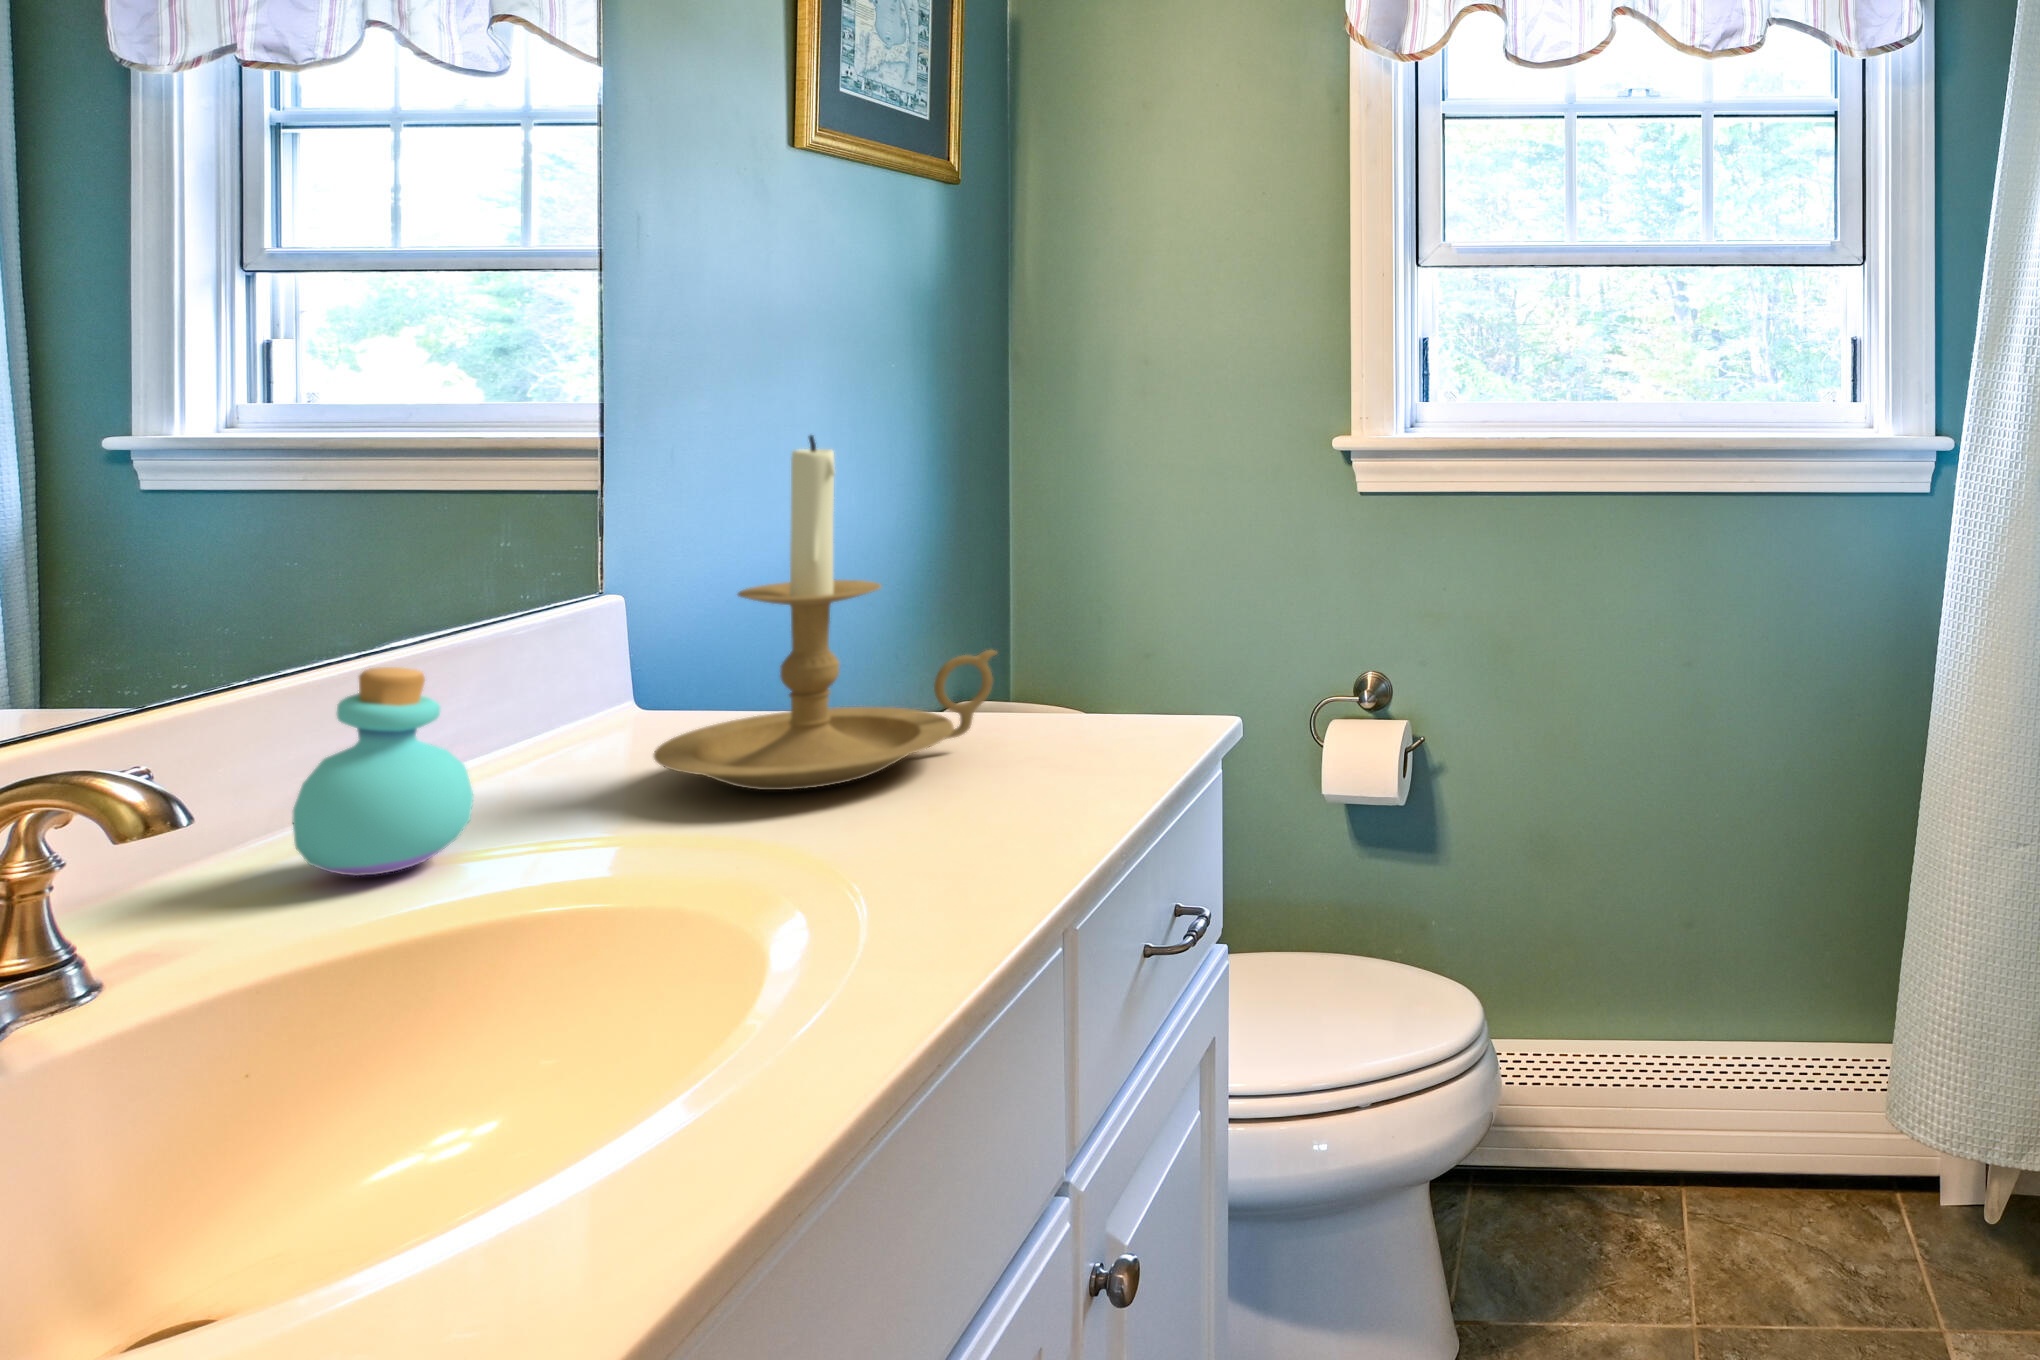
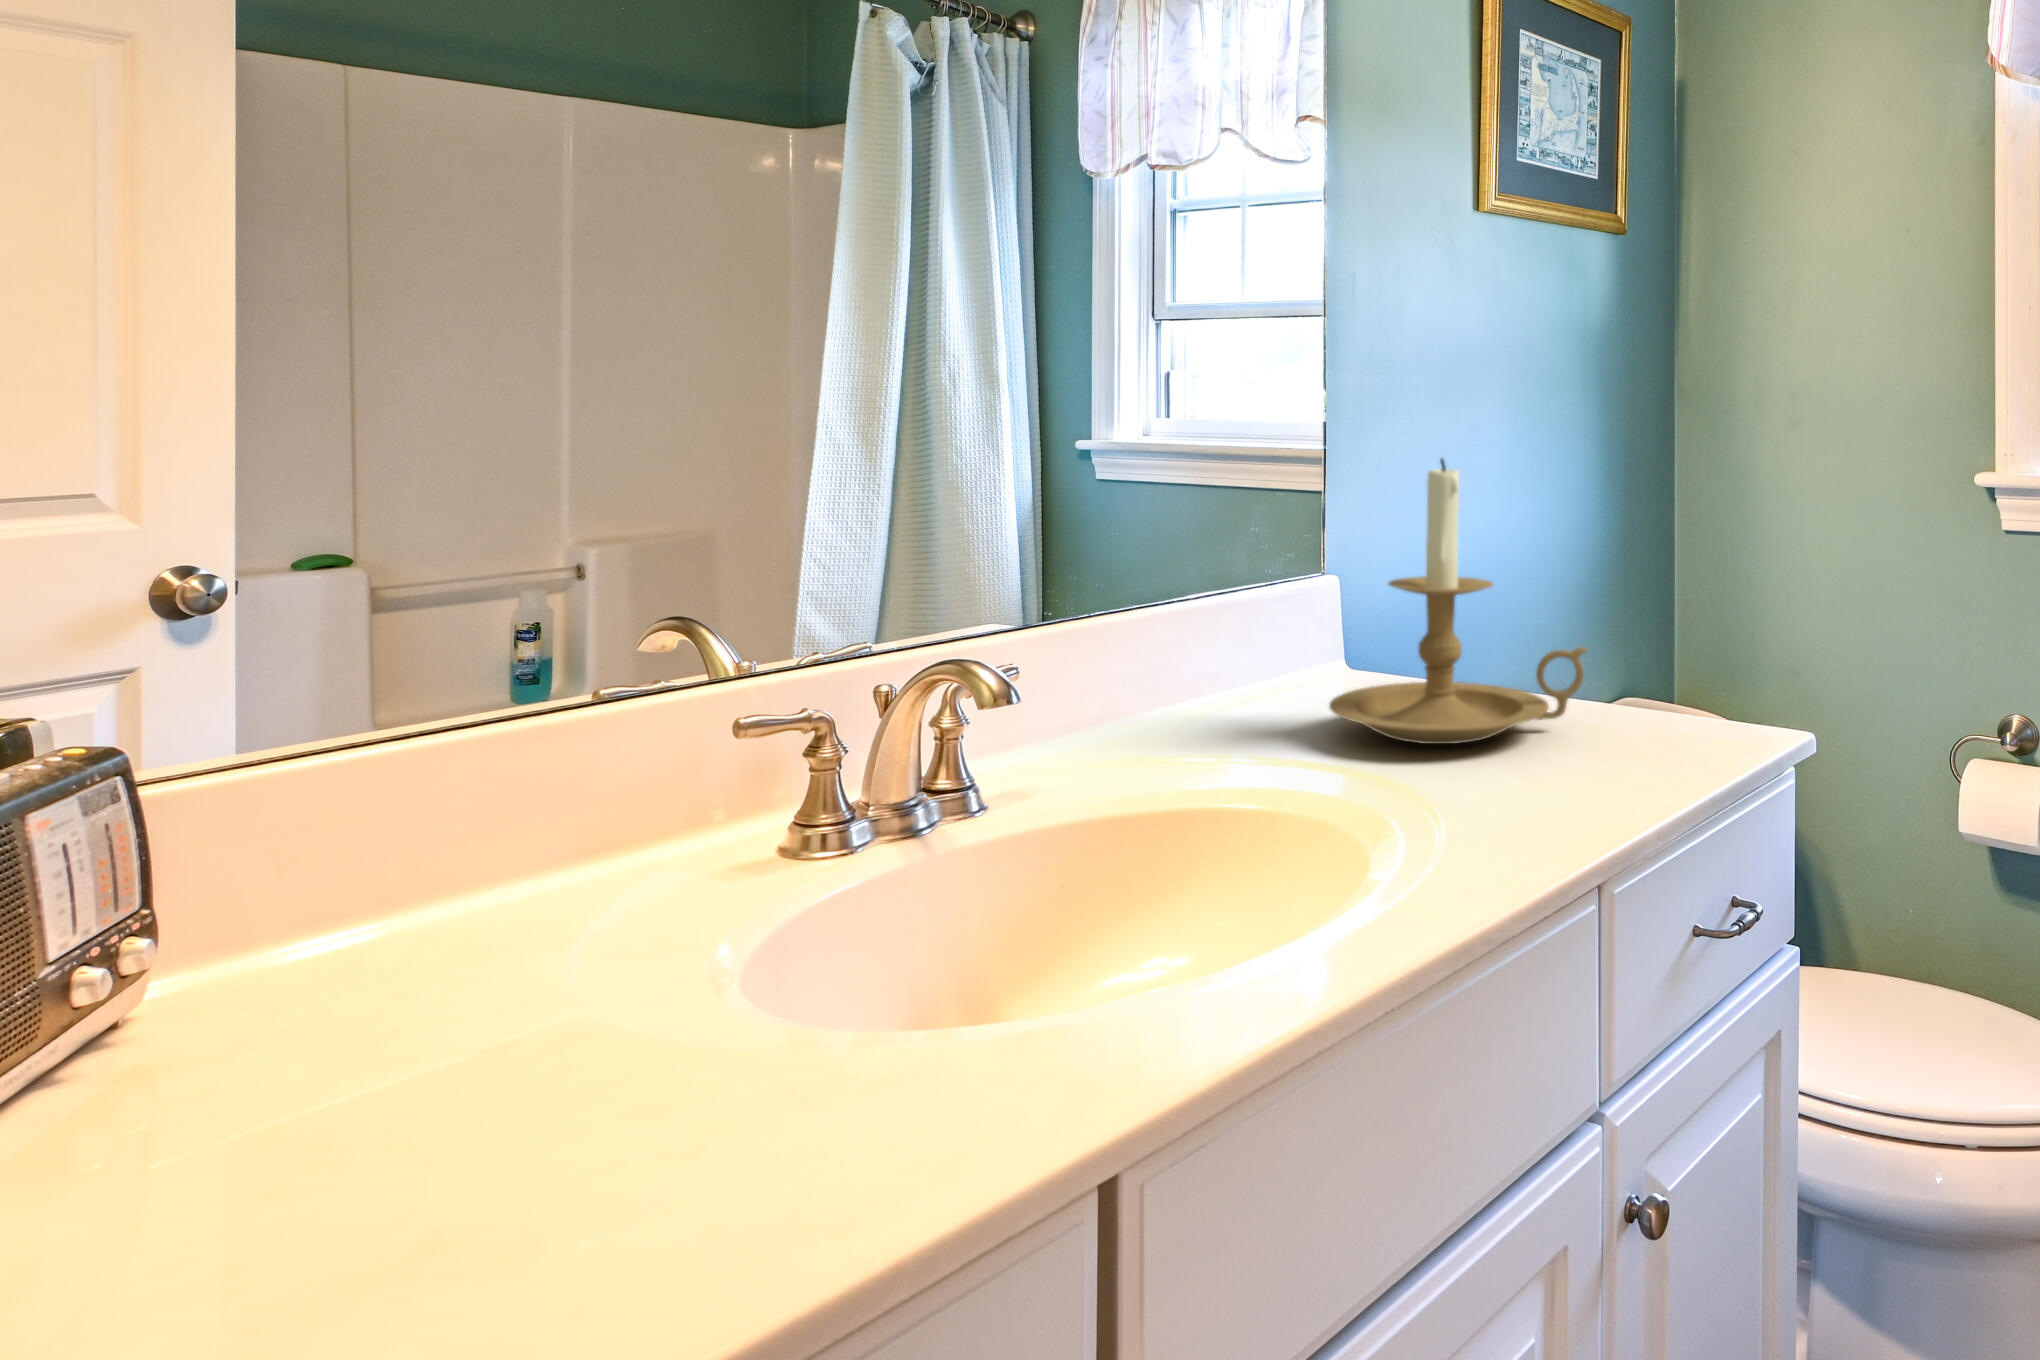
perfume bottle: present [293,667,473,876] -> none [1100,615,1206,762]

